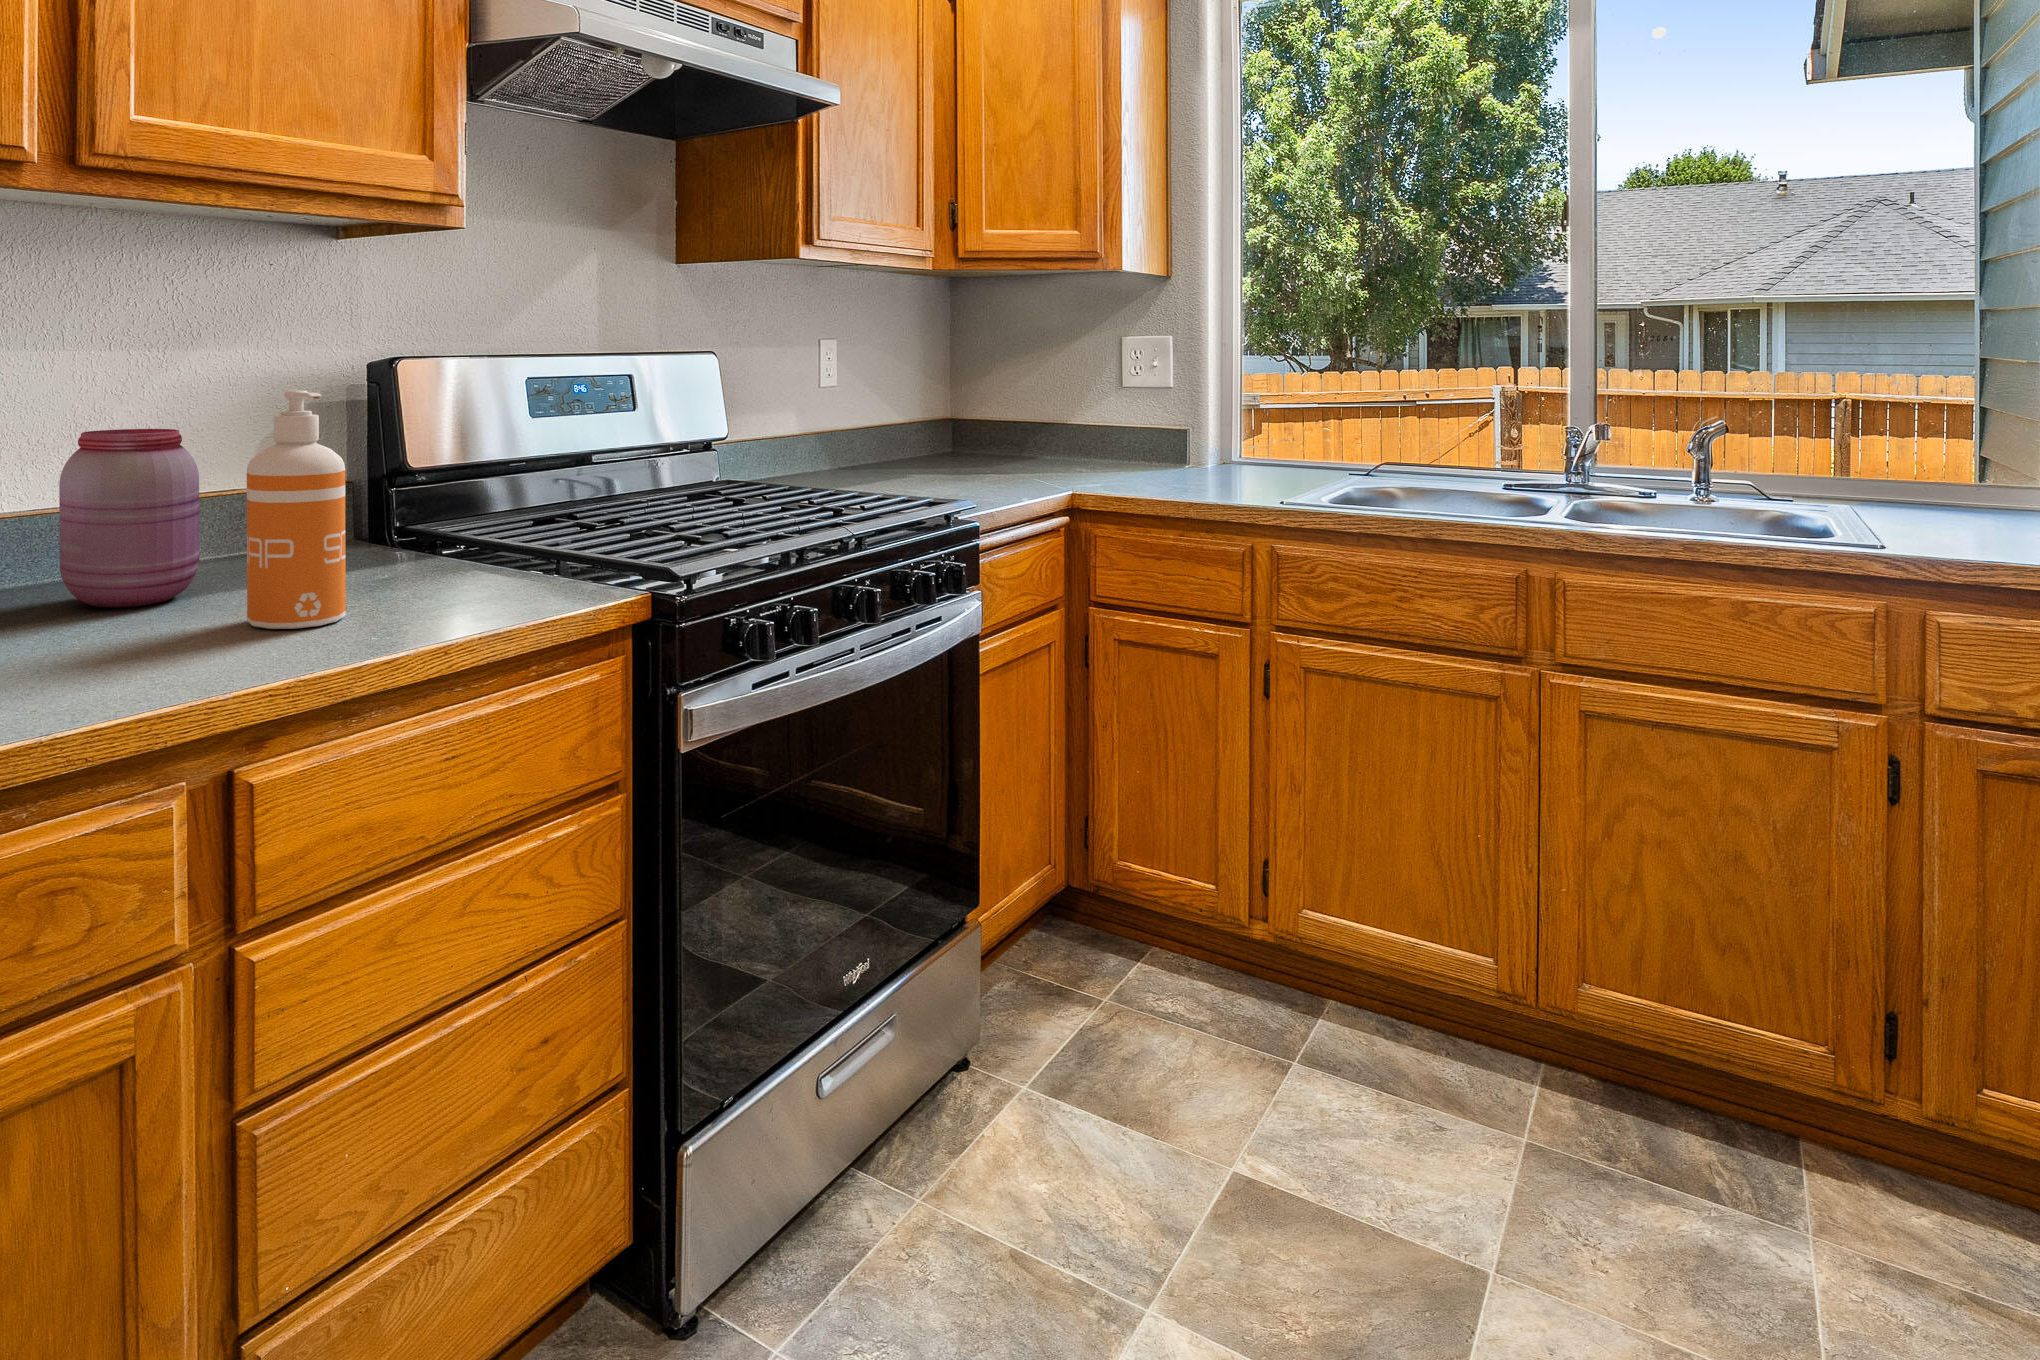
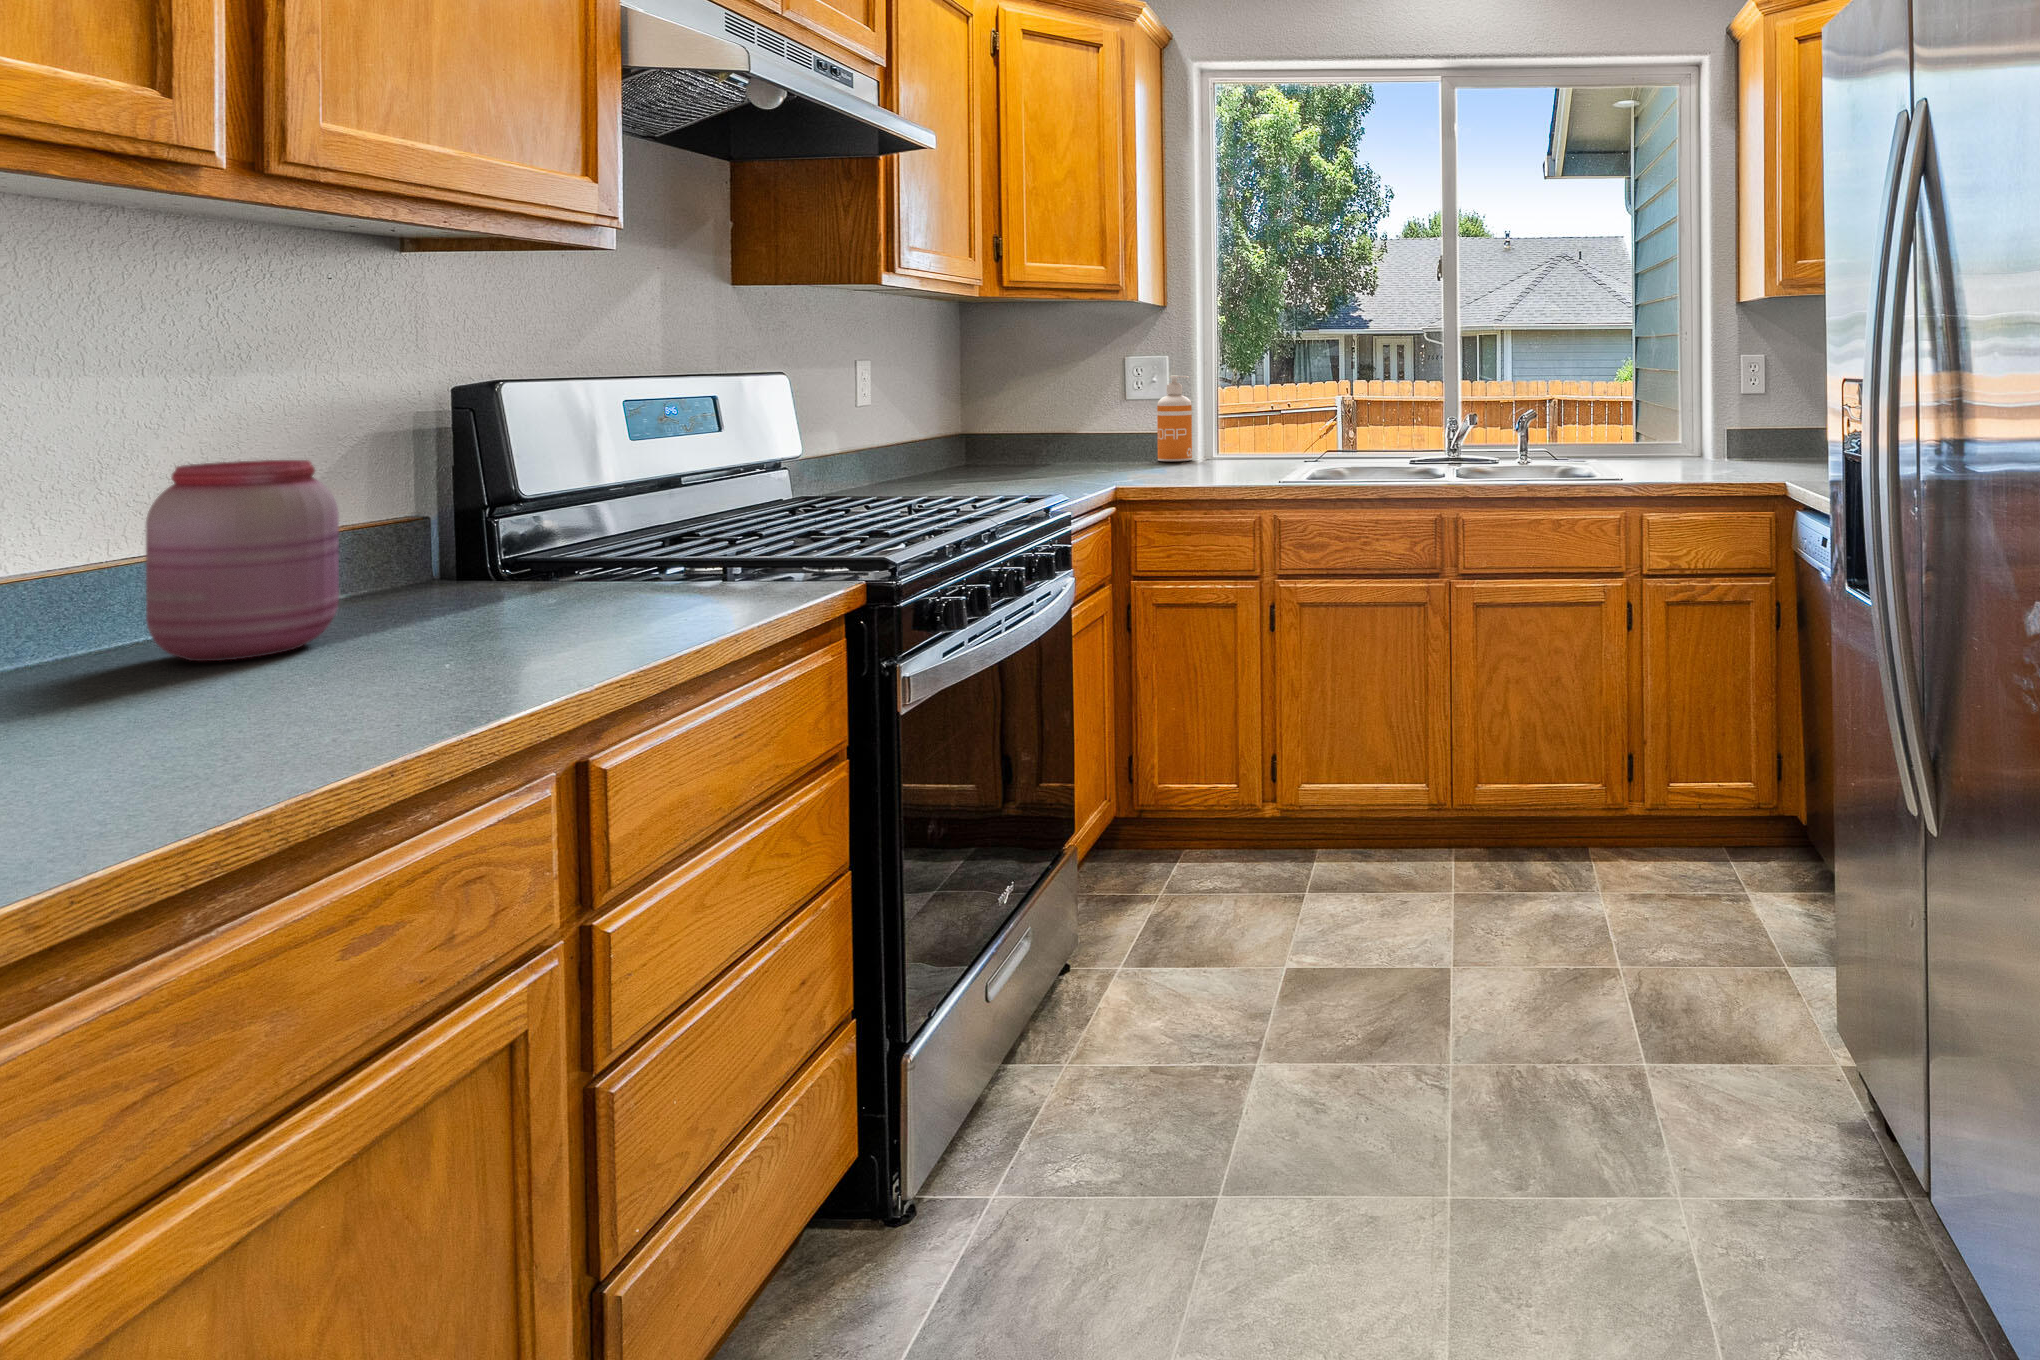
soap dispenser: present [247,390,346,629] -> present [1157,375,1192,461]

